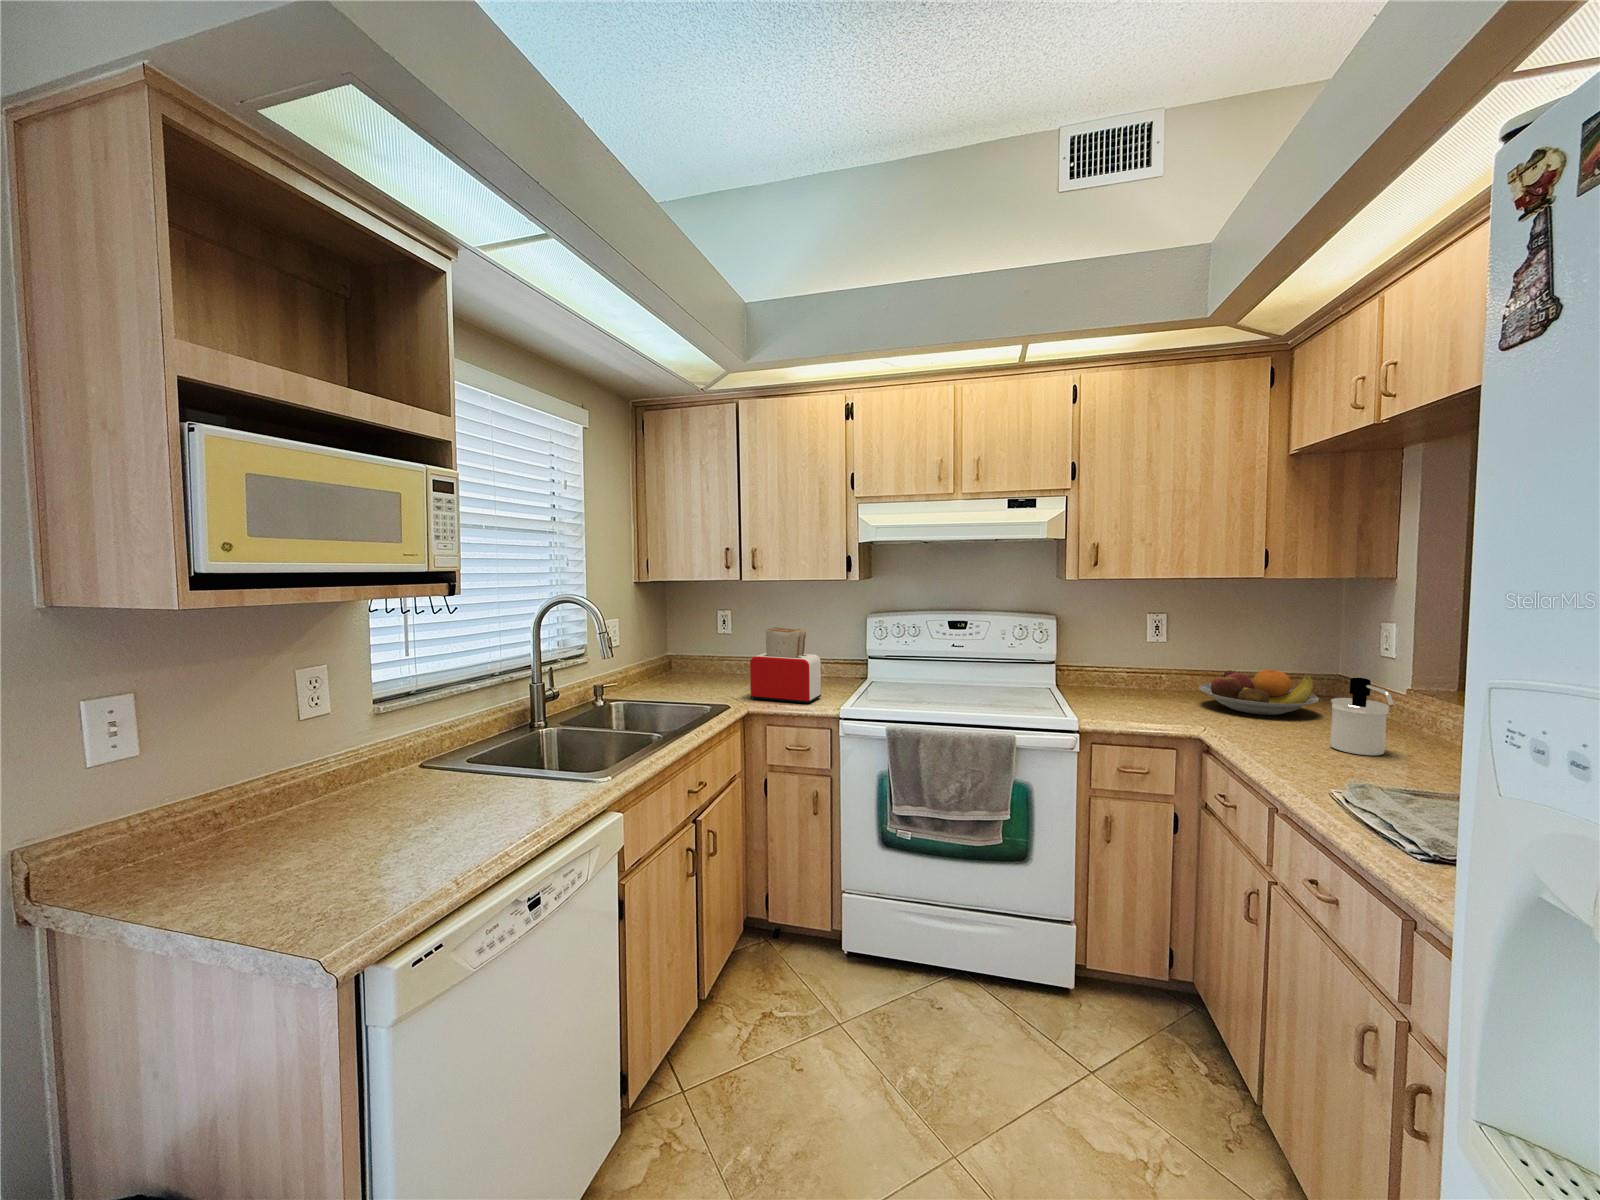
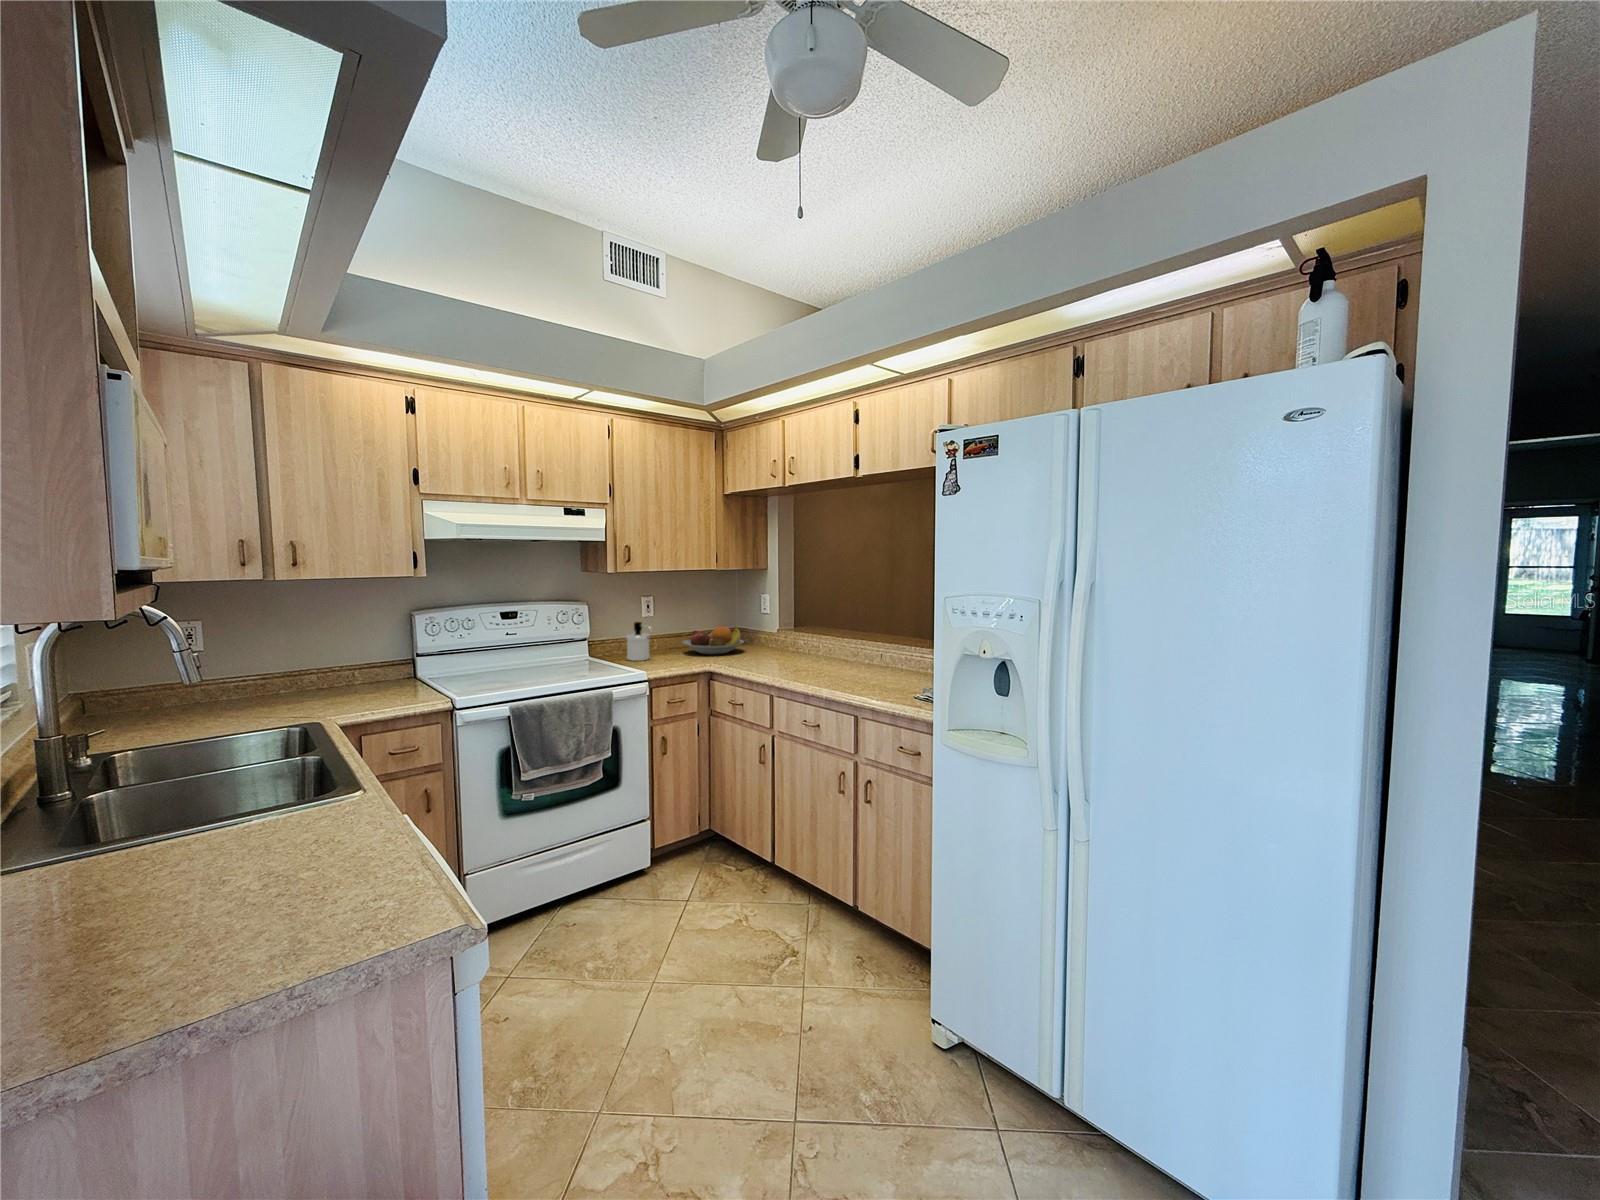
toaster: present [750,627,821,704] -> none [316,629,410,714]
soap dispenser: present [1330,678,1394,756] -> present [626,622,652,661]

